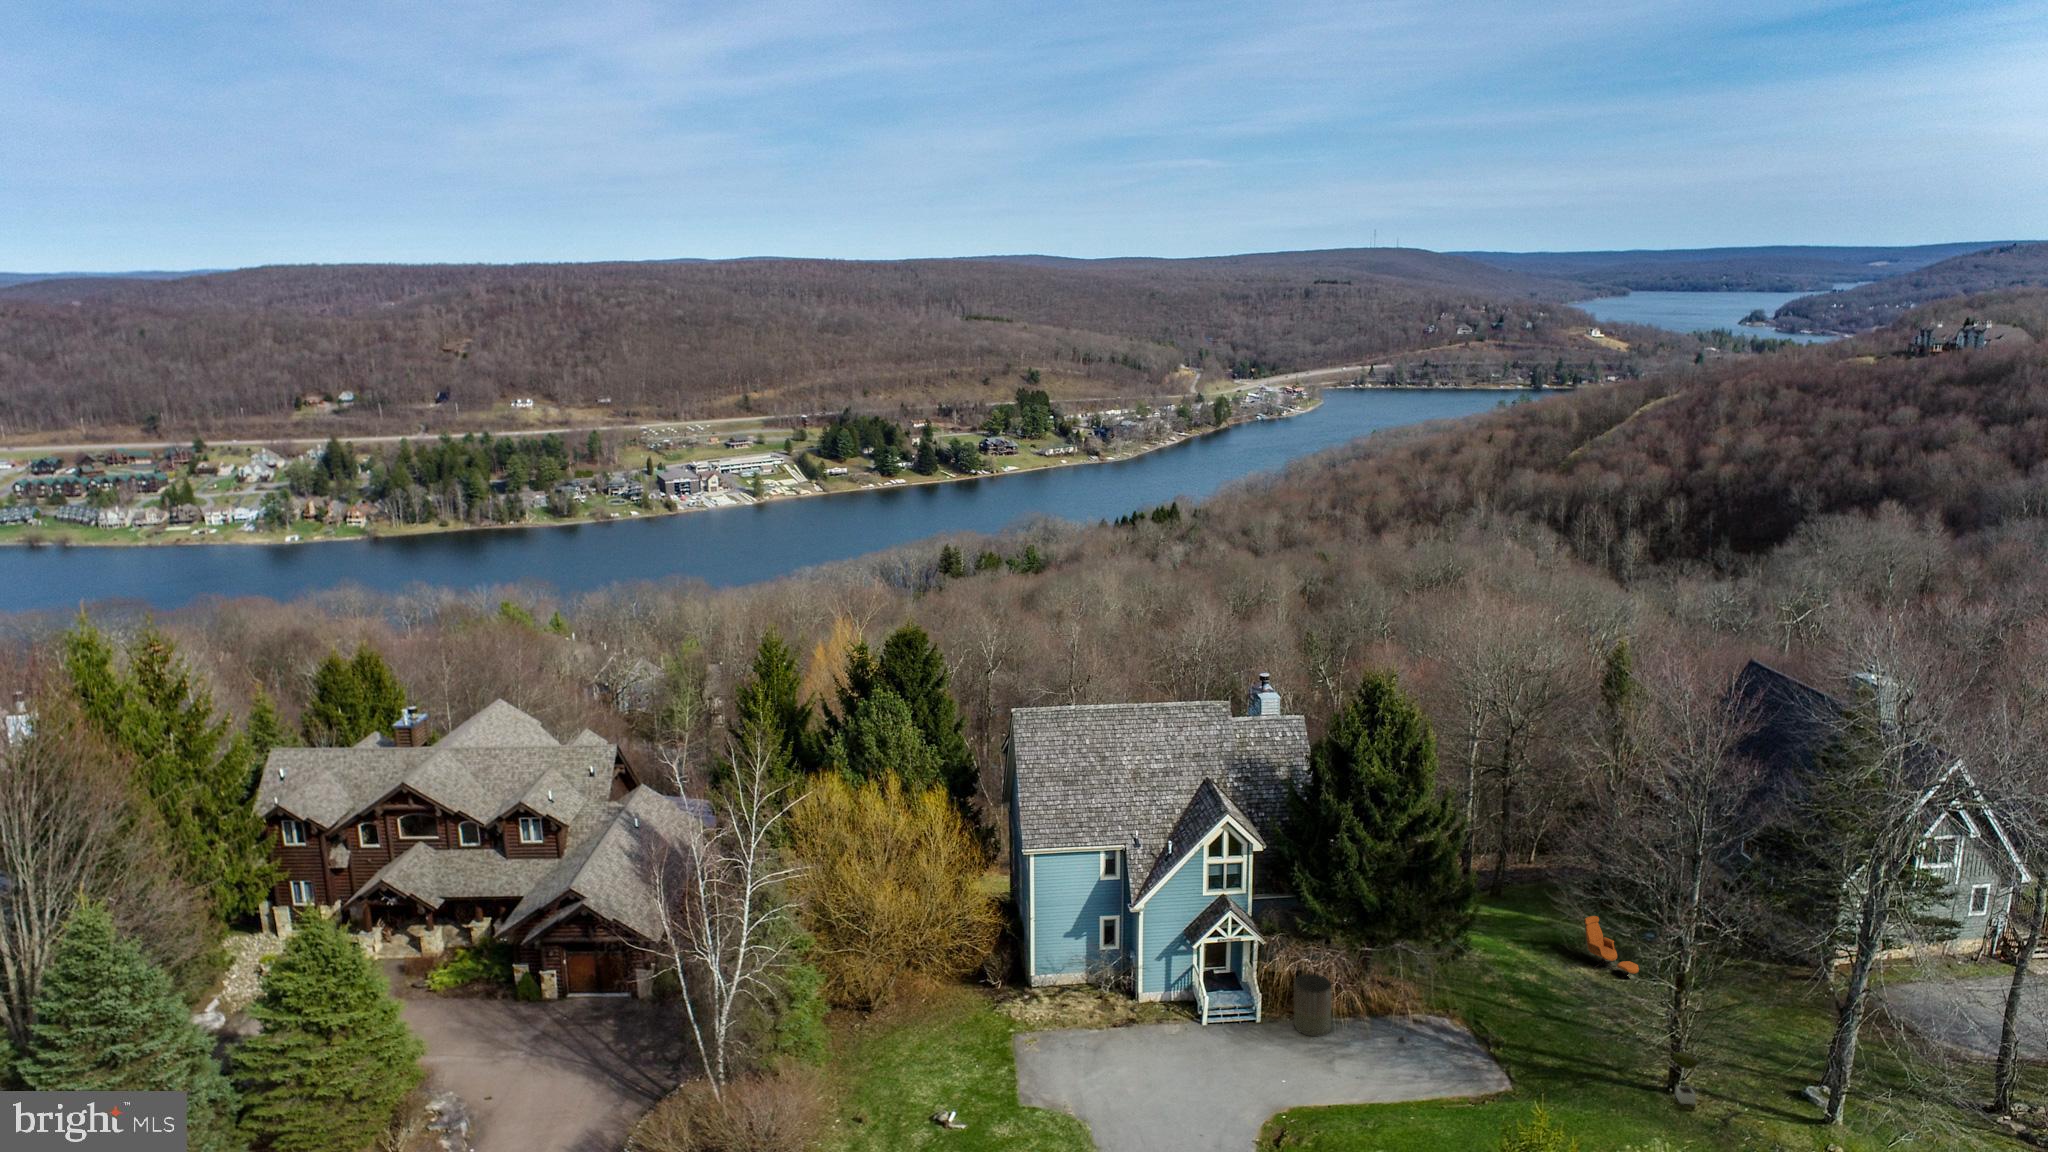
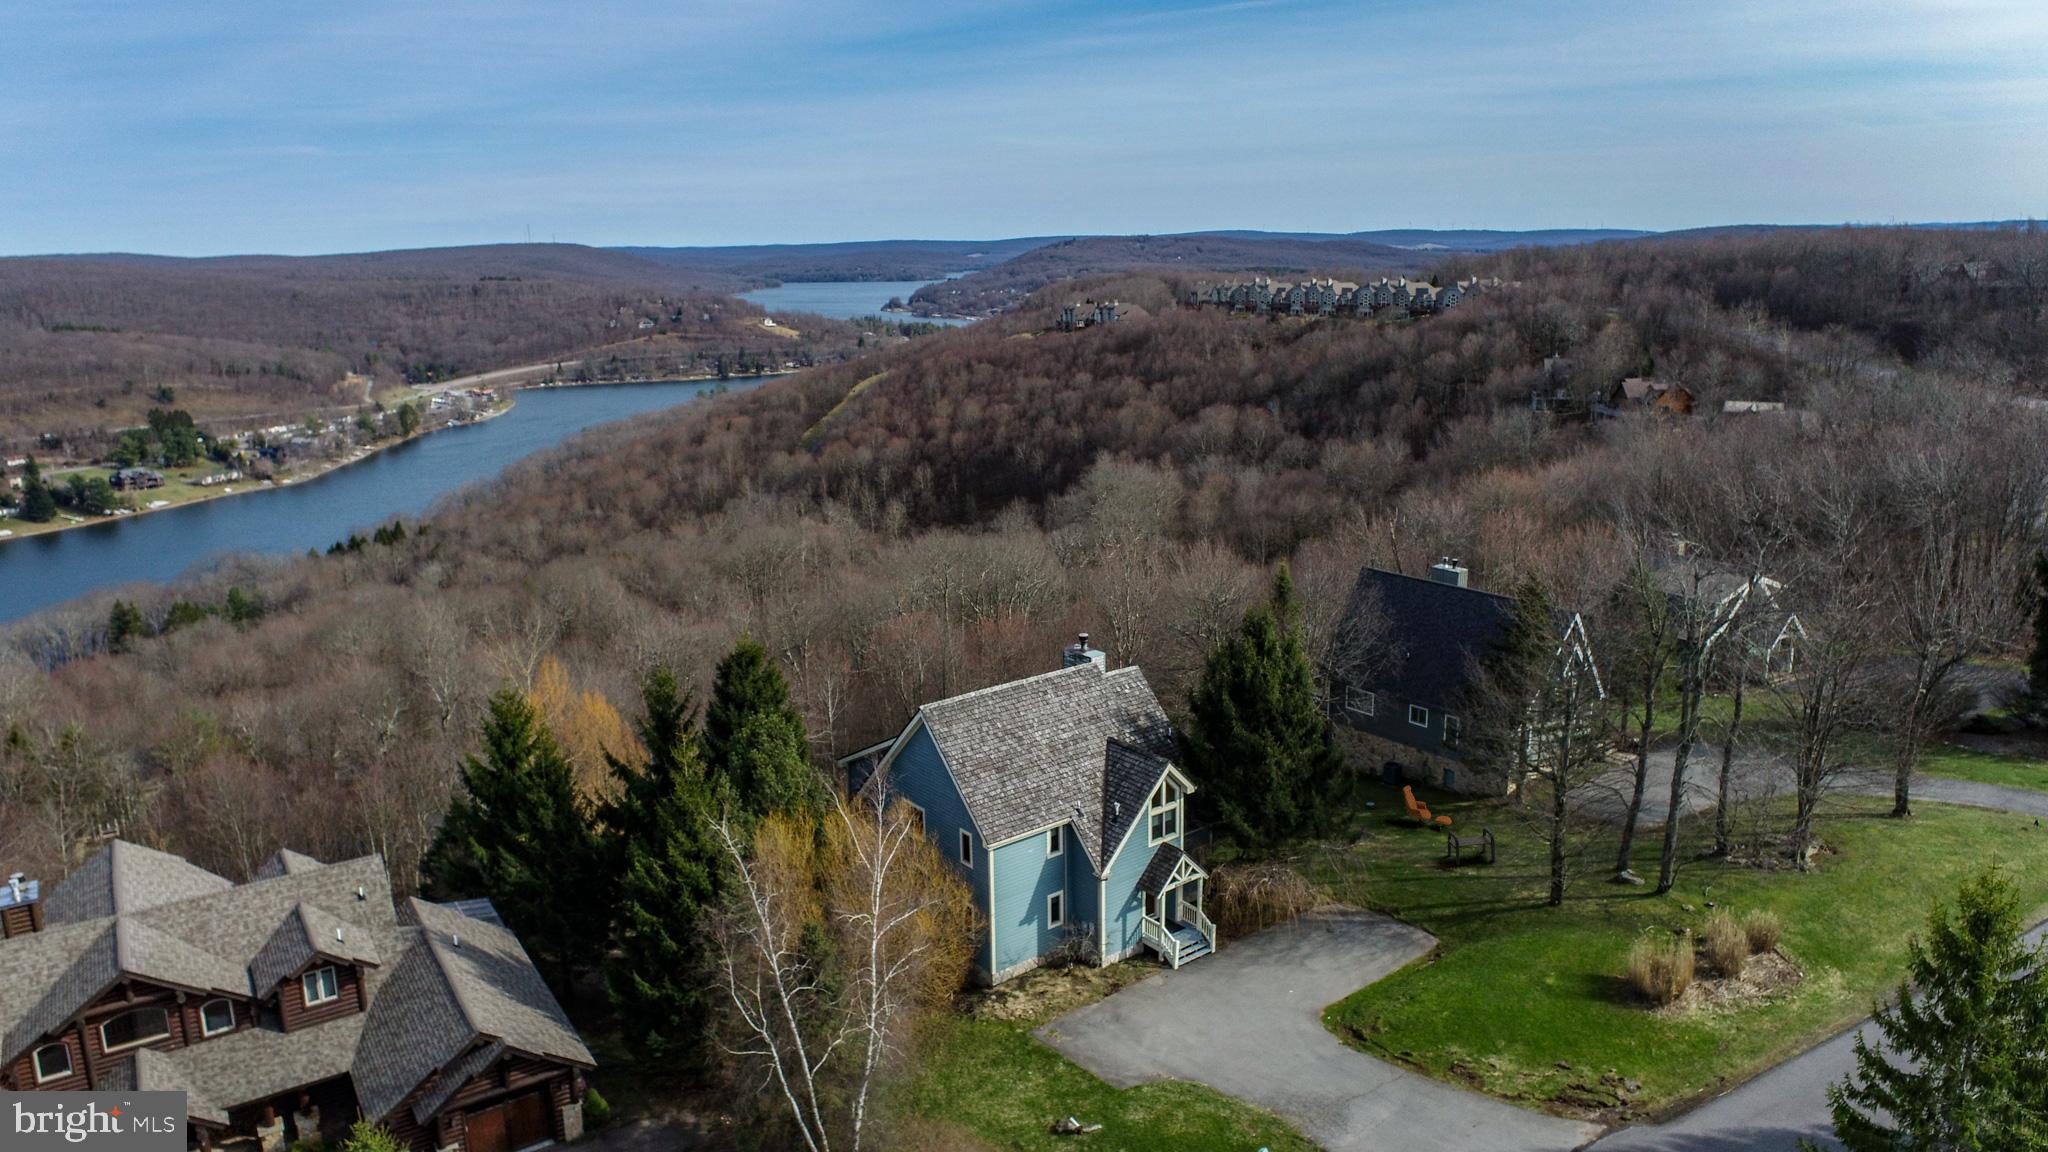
trash can: present [1294,974,1331,1036] -> none [1243,892,1278,947]
bench: none [1604,977,1660,1028] -> present [1448,828,1495,865]
potted tree: present [1673,1052,1698,1104] -> none [1543,871,1563,911]

